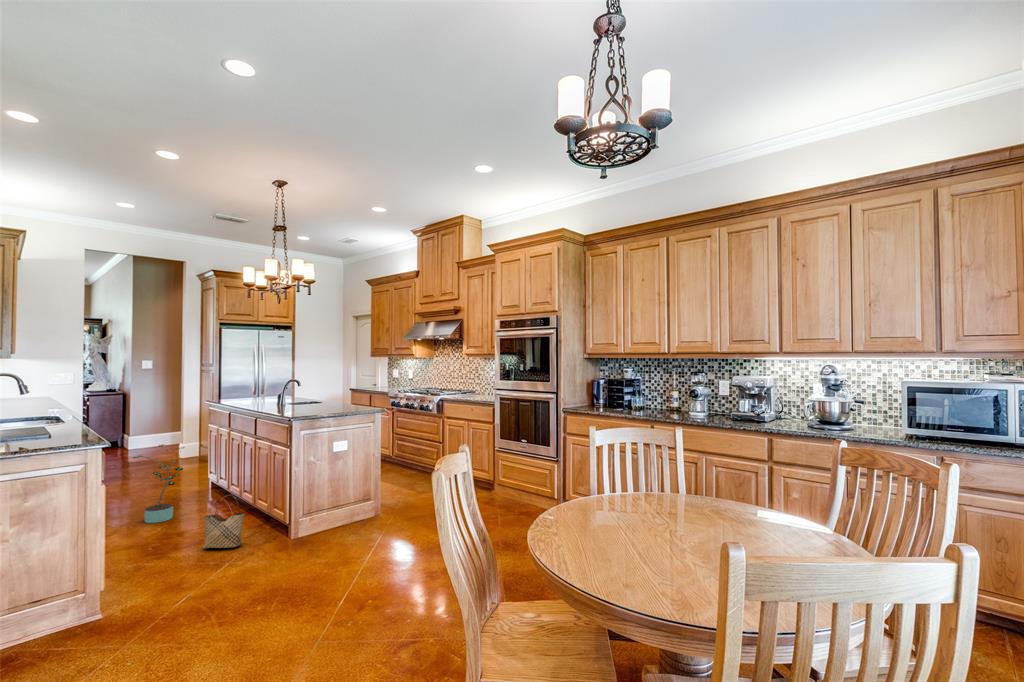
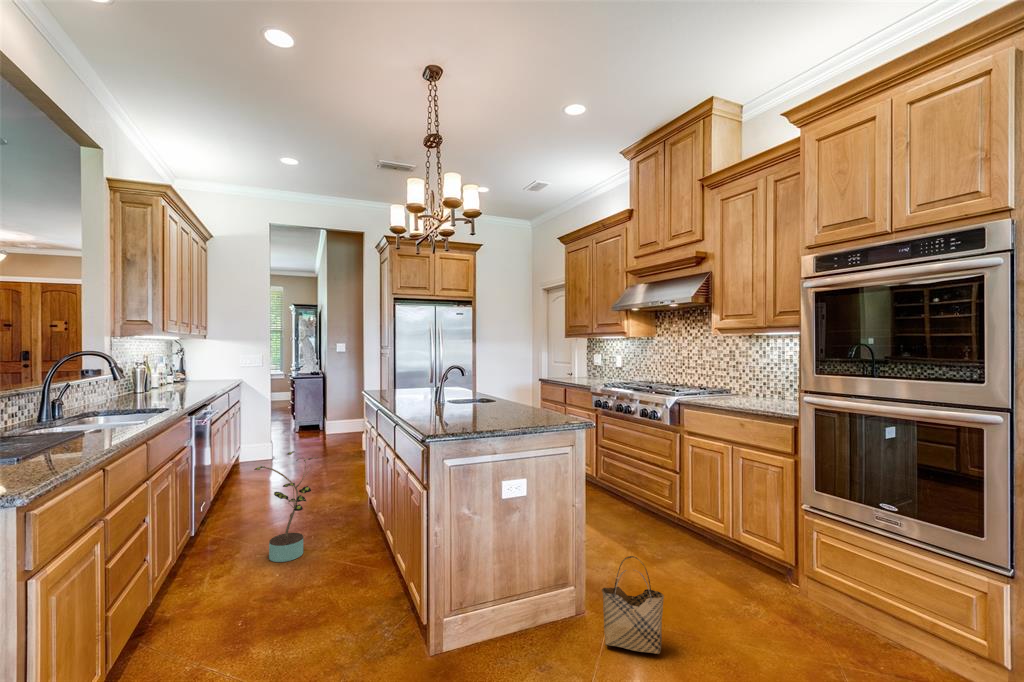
woven basket: present [203,495,245,548] -> present [602,556,664,654]

